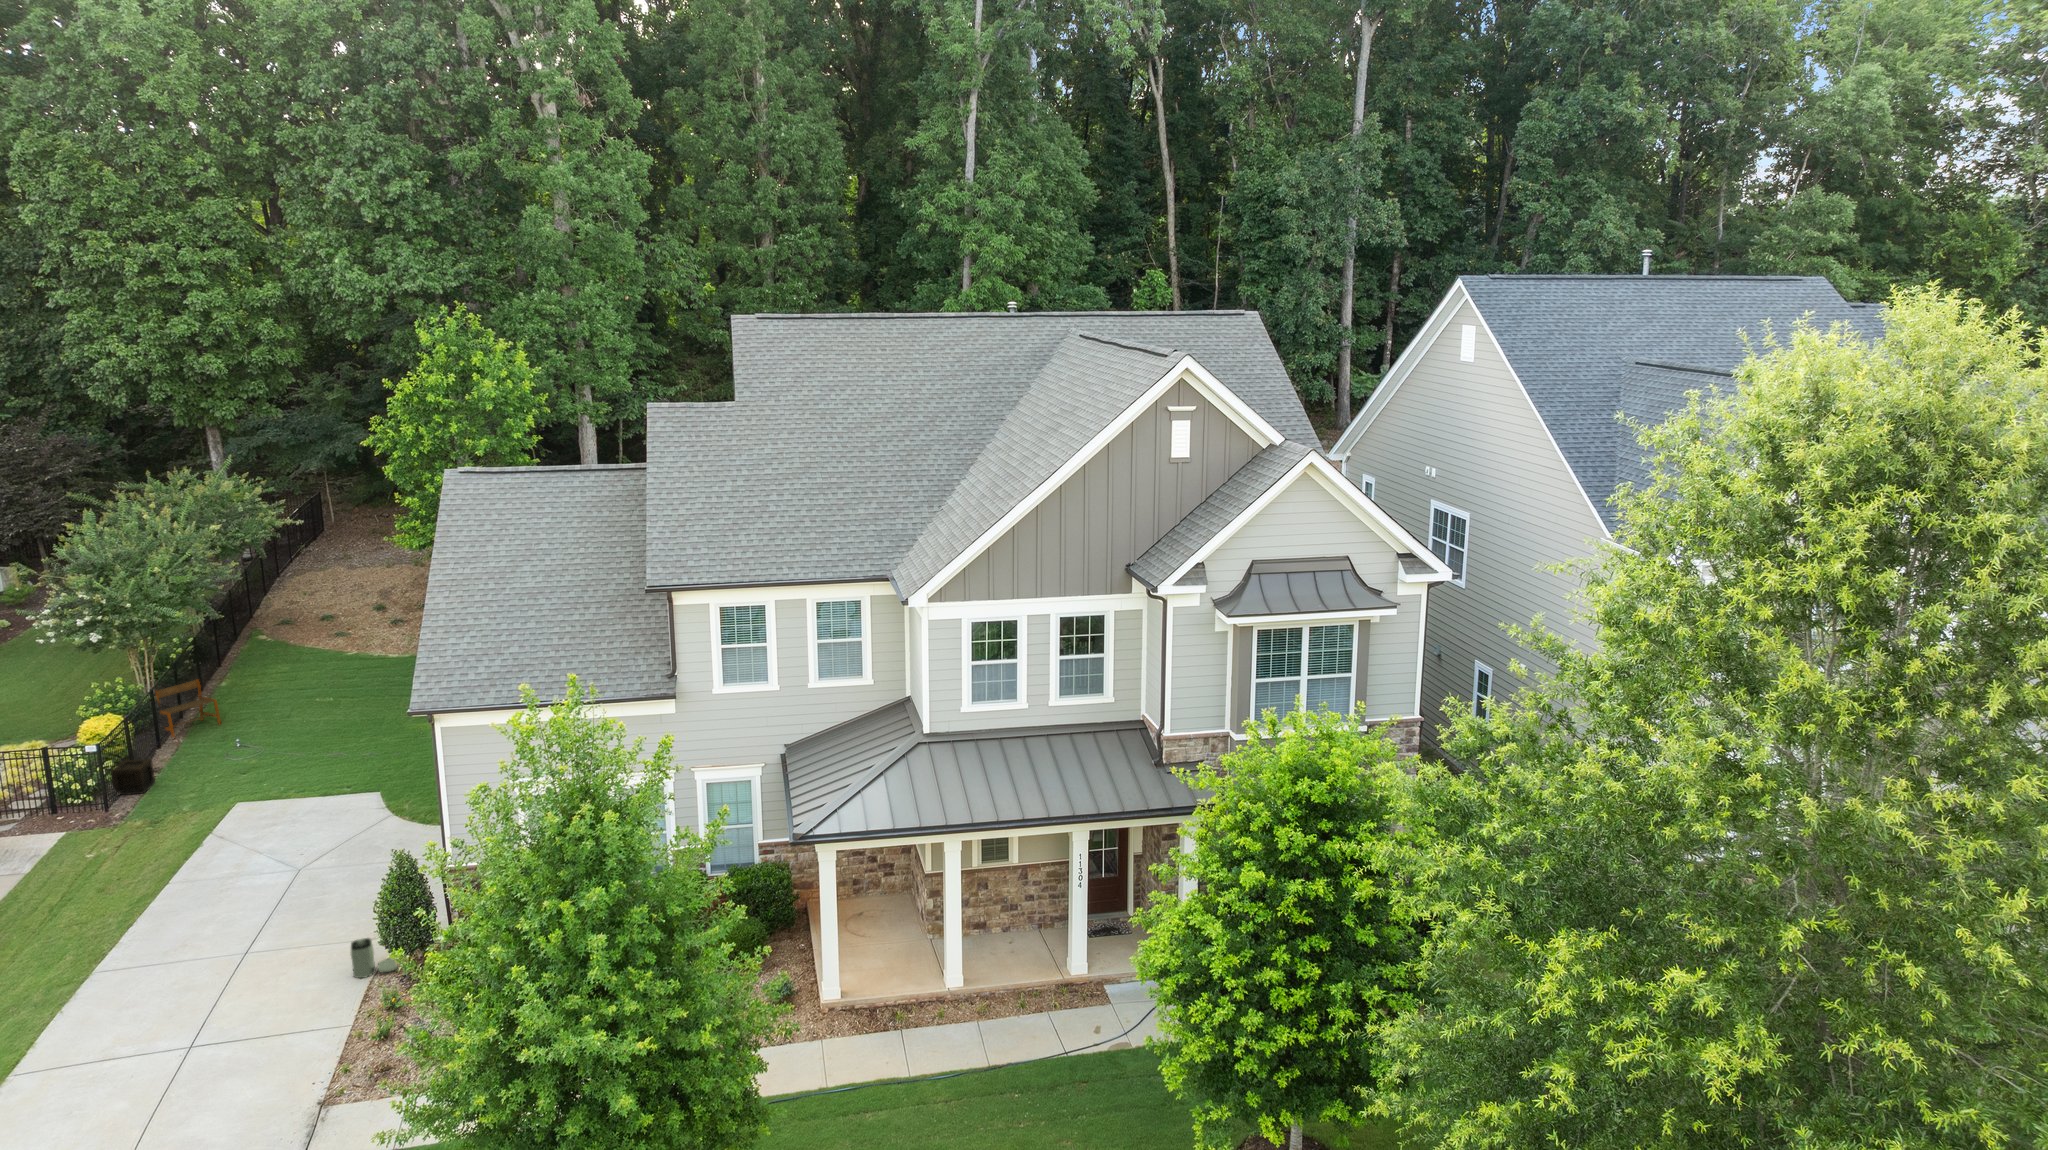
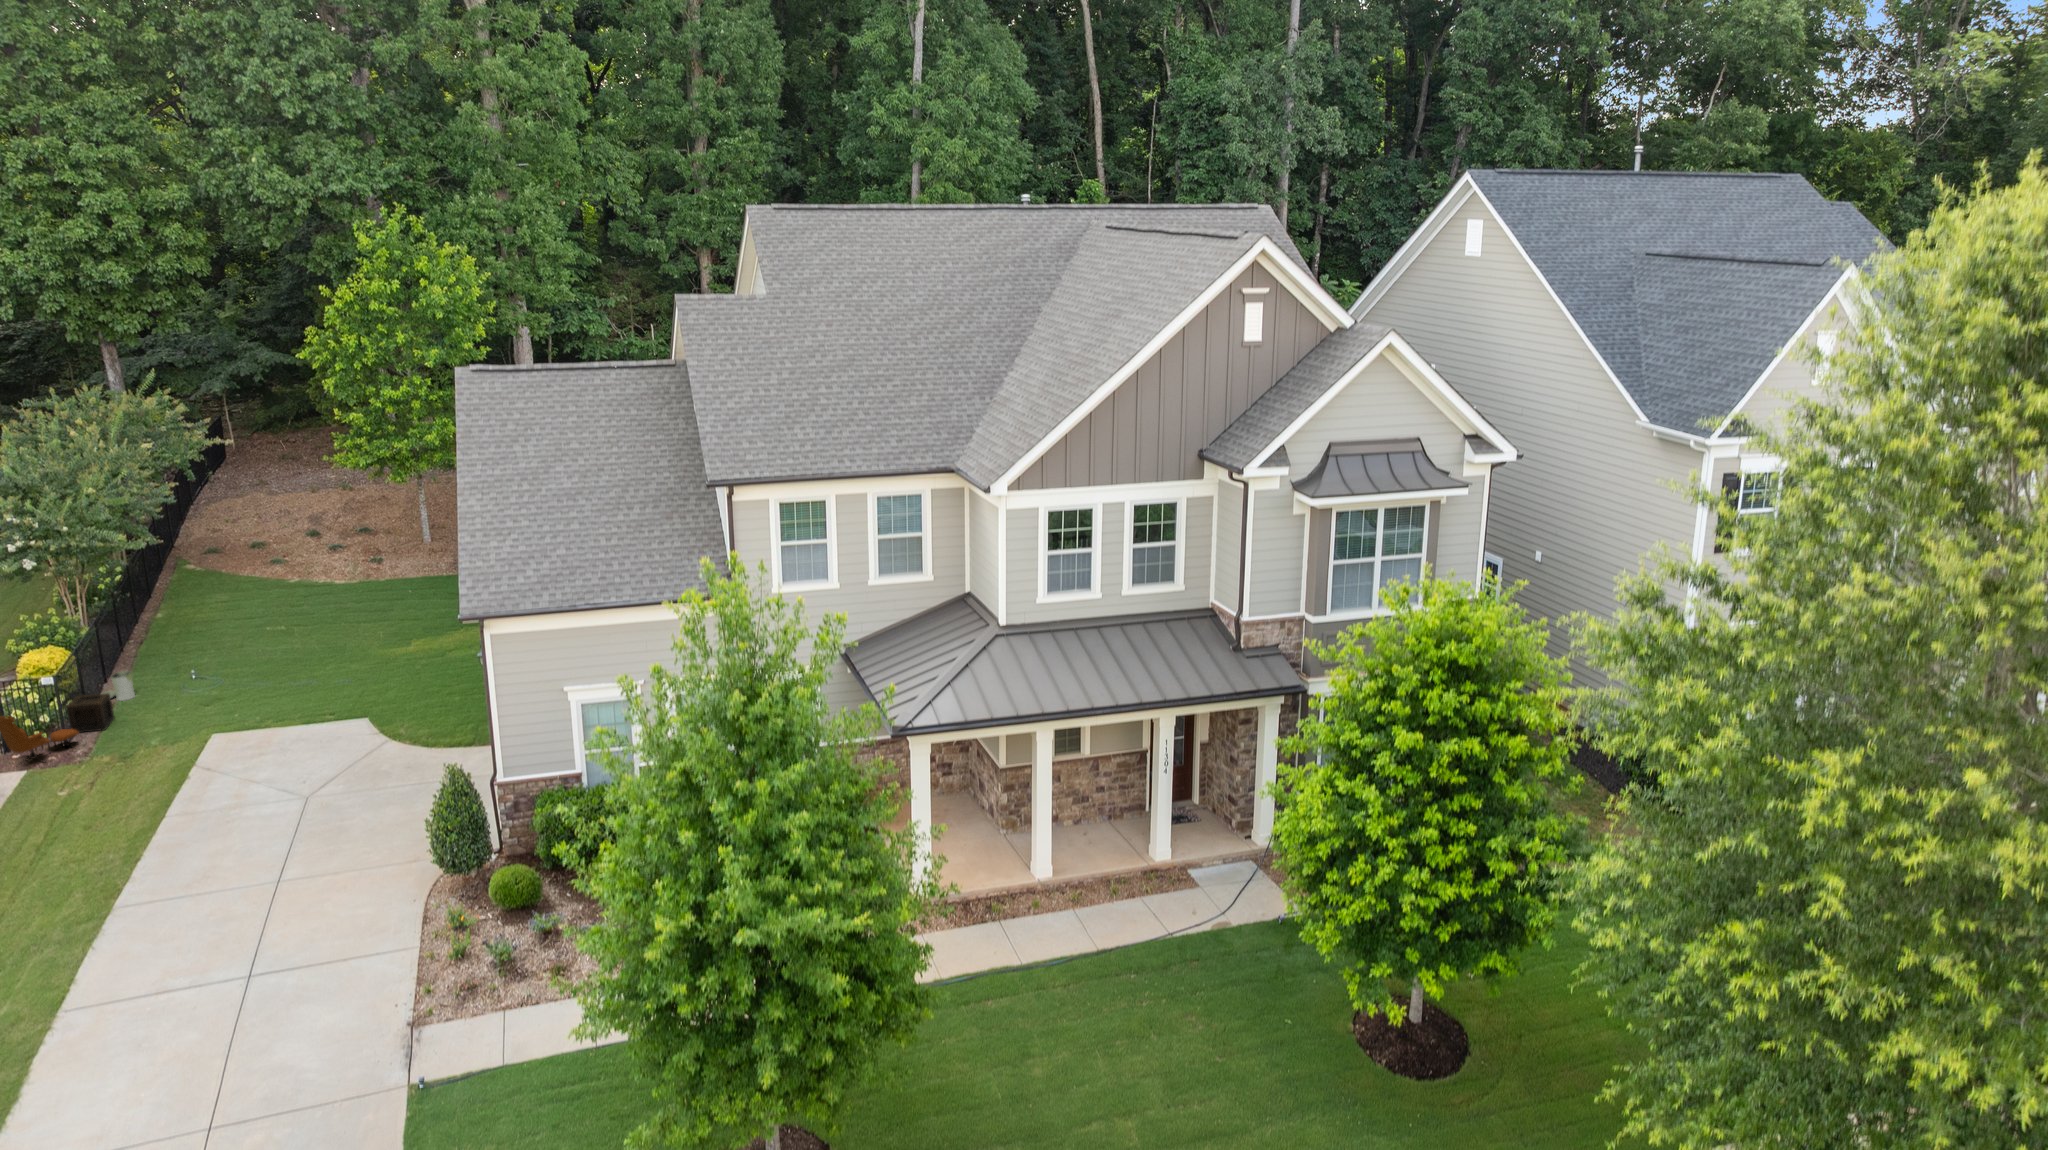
bench: present [156,679,221,737] -> none [95,609,172,673]
lounge chair: none [41,776,119,825] -> present [0,716,79,760]
trash can: present [351,938,398,978] -> present [103,671,135,701]

